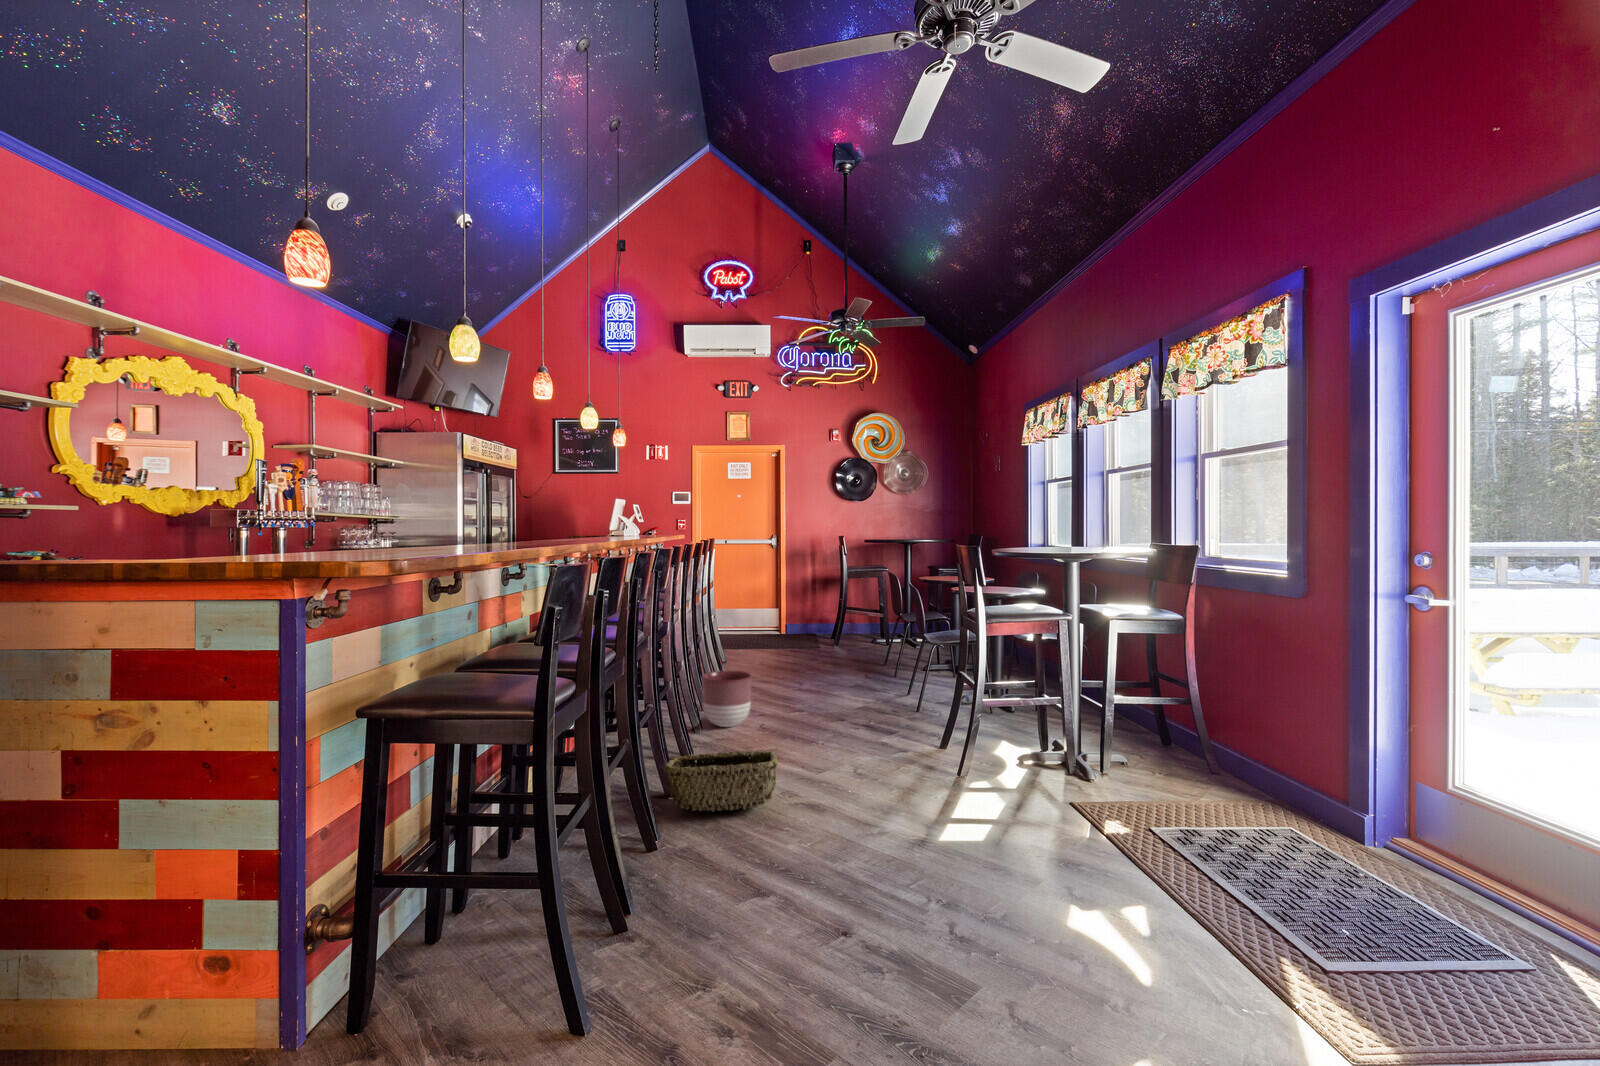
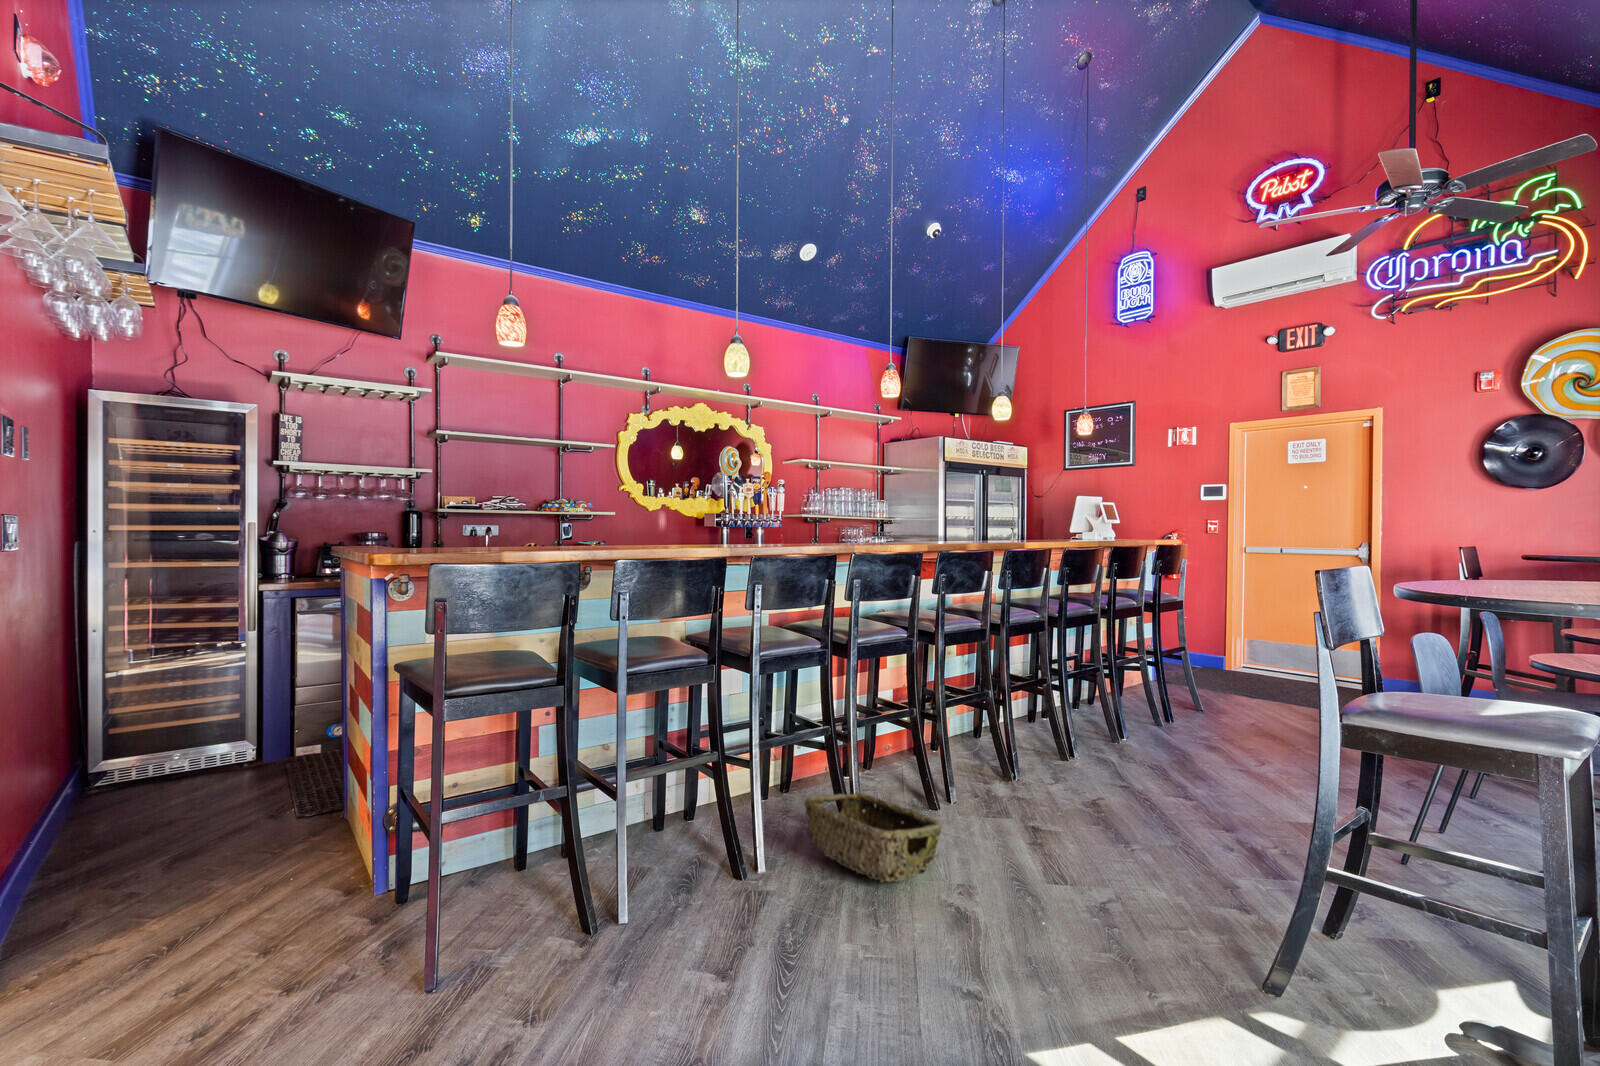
planter: present [702,671,752,727] -> none [1022,714,1087,788]

